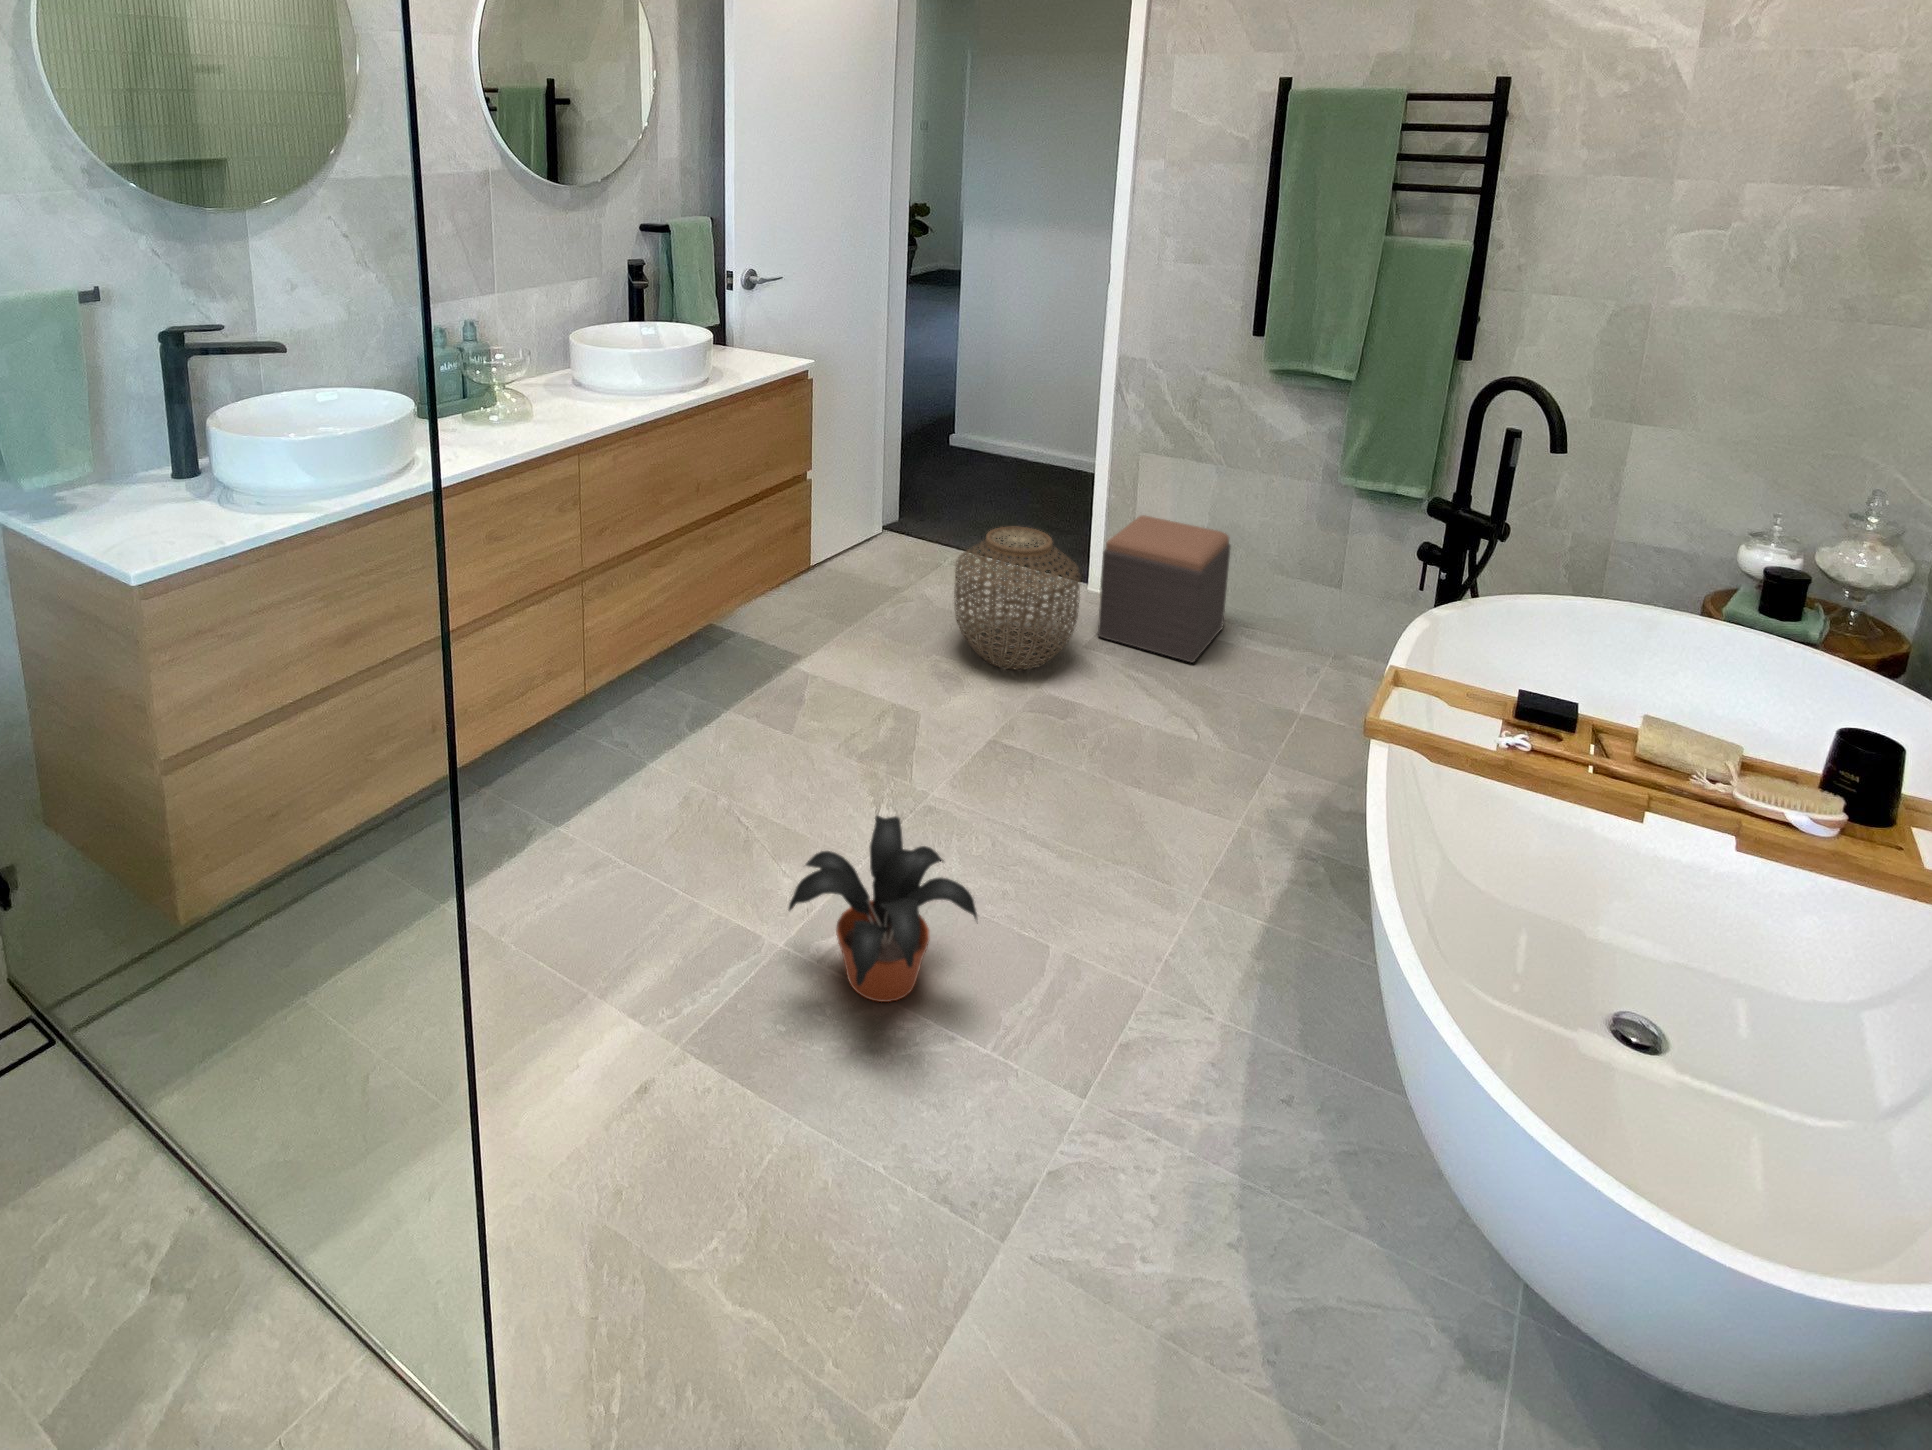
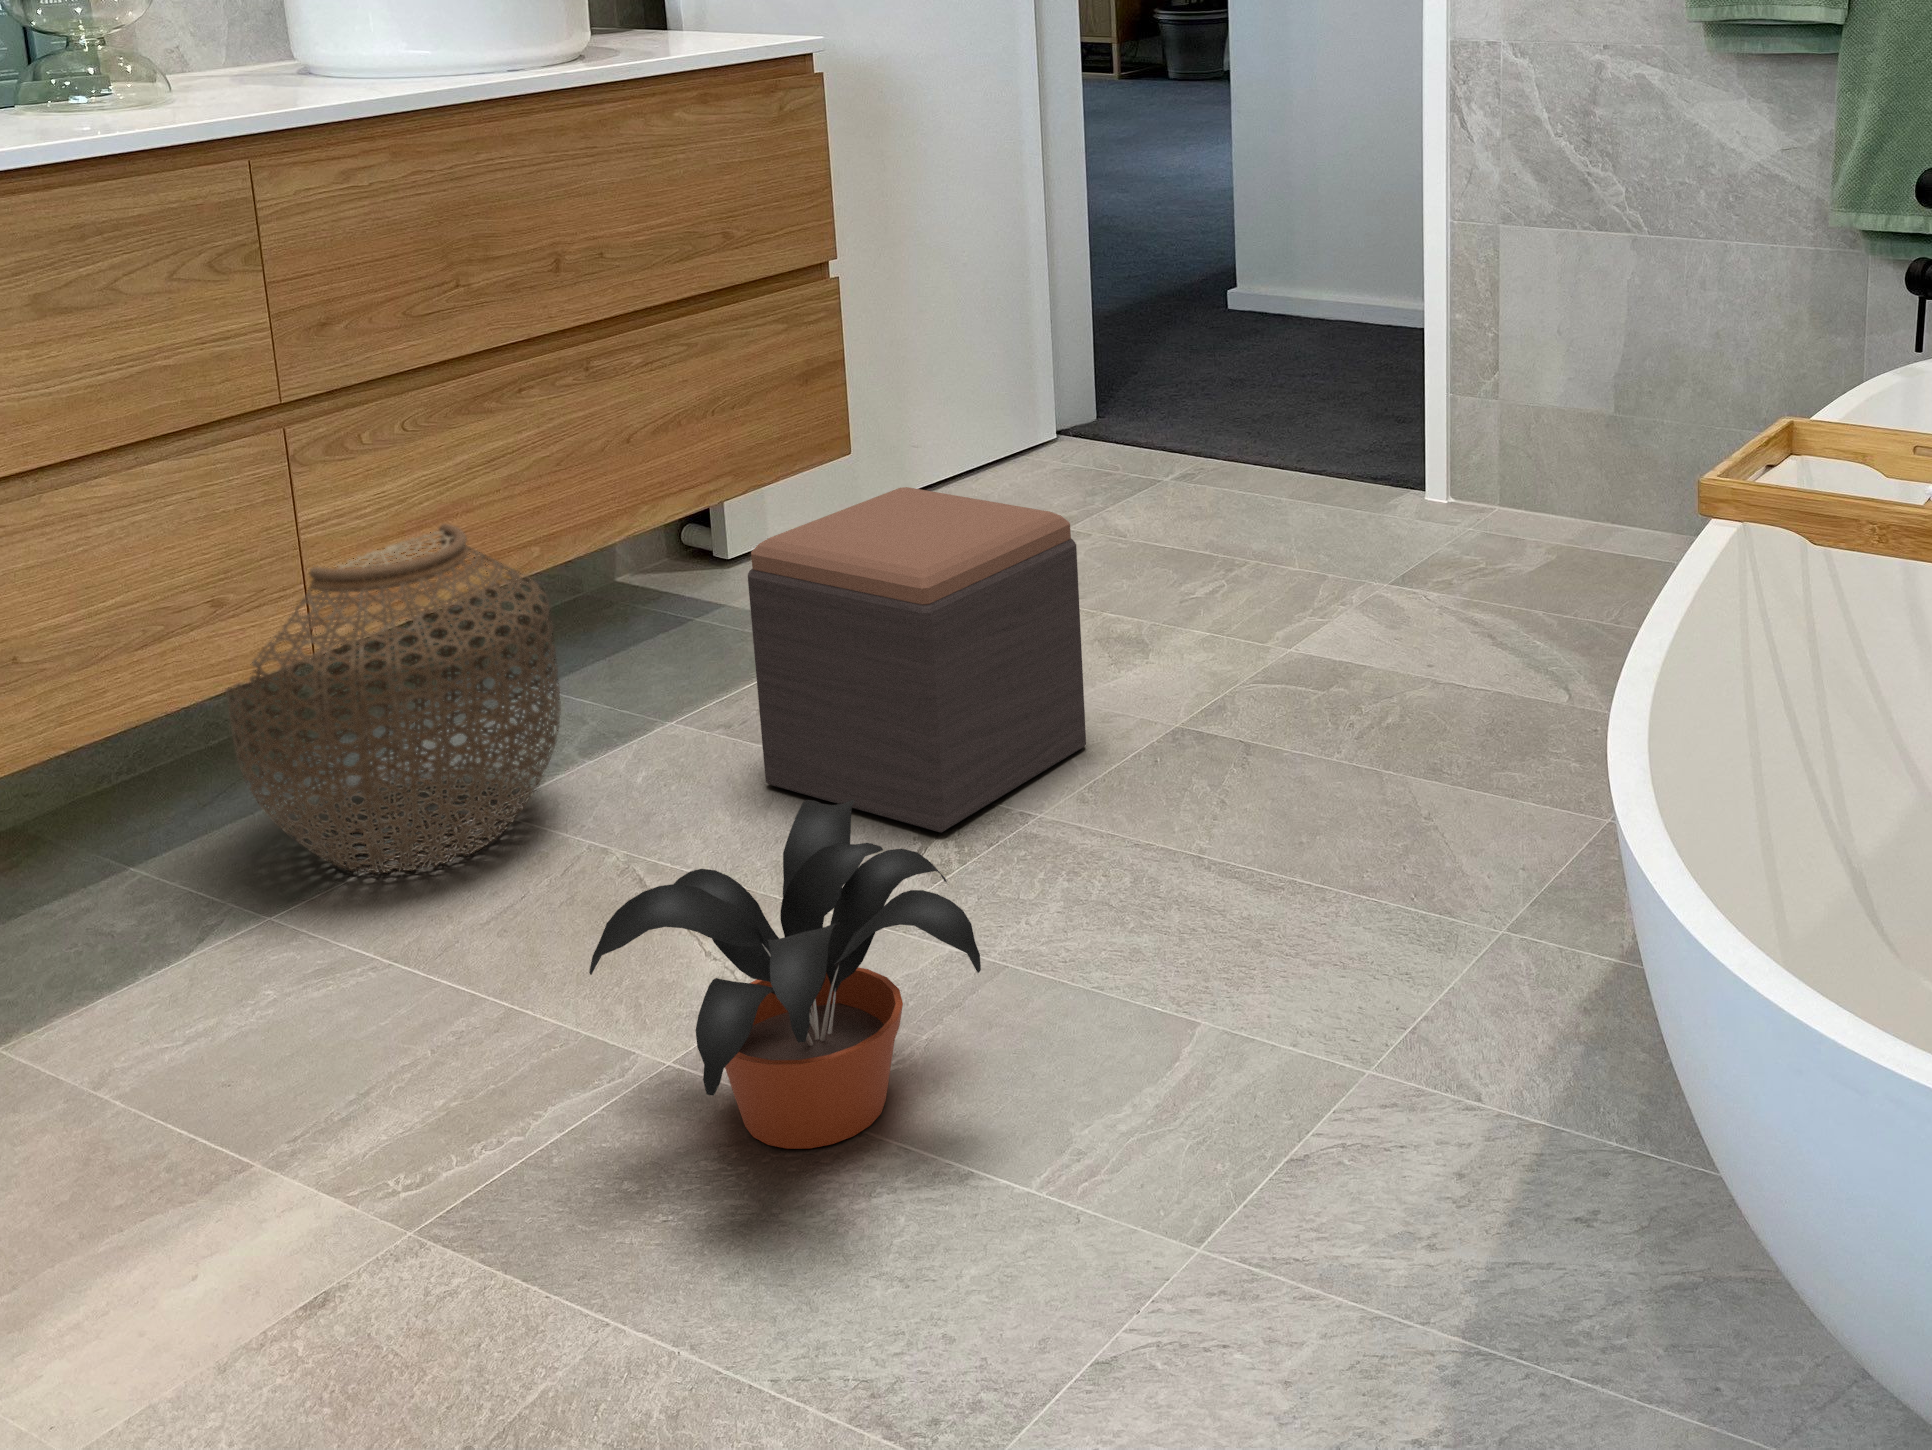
footstool: present [1098,515,1231,663] -> present [748,487,1086,833]
woven basket: present [954,526,1081,669] -> present [226,524,561,873]

